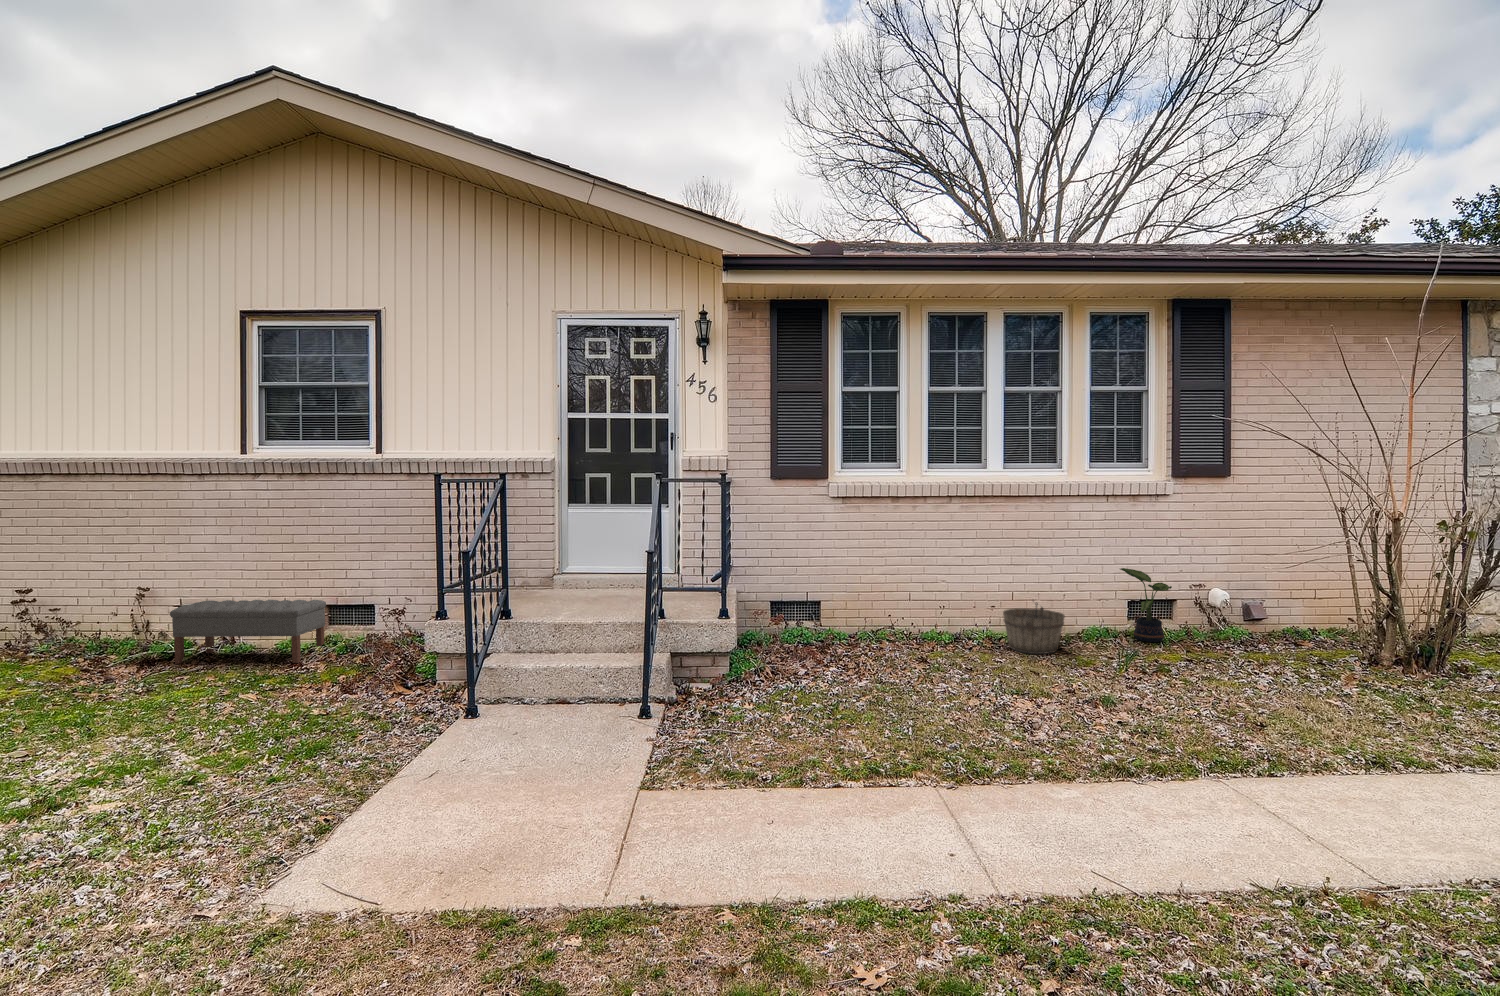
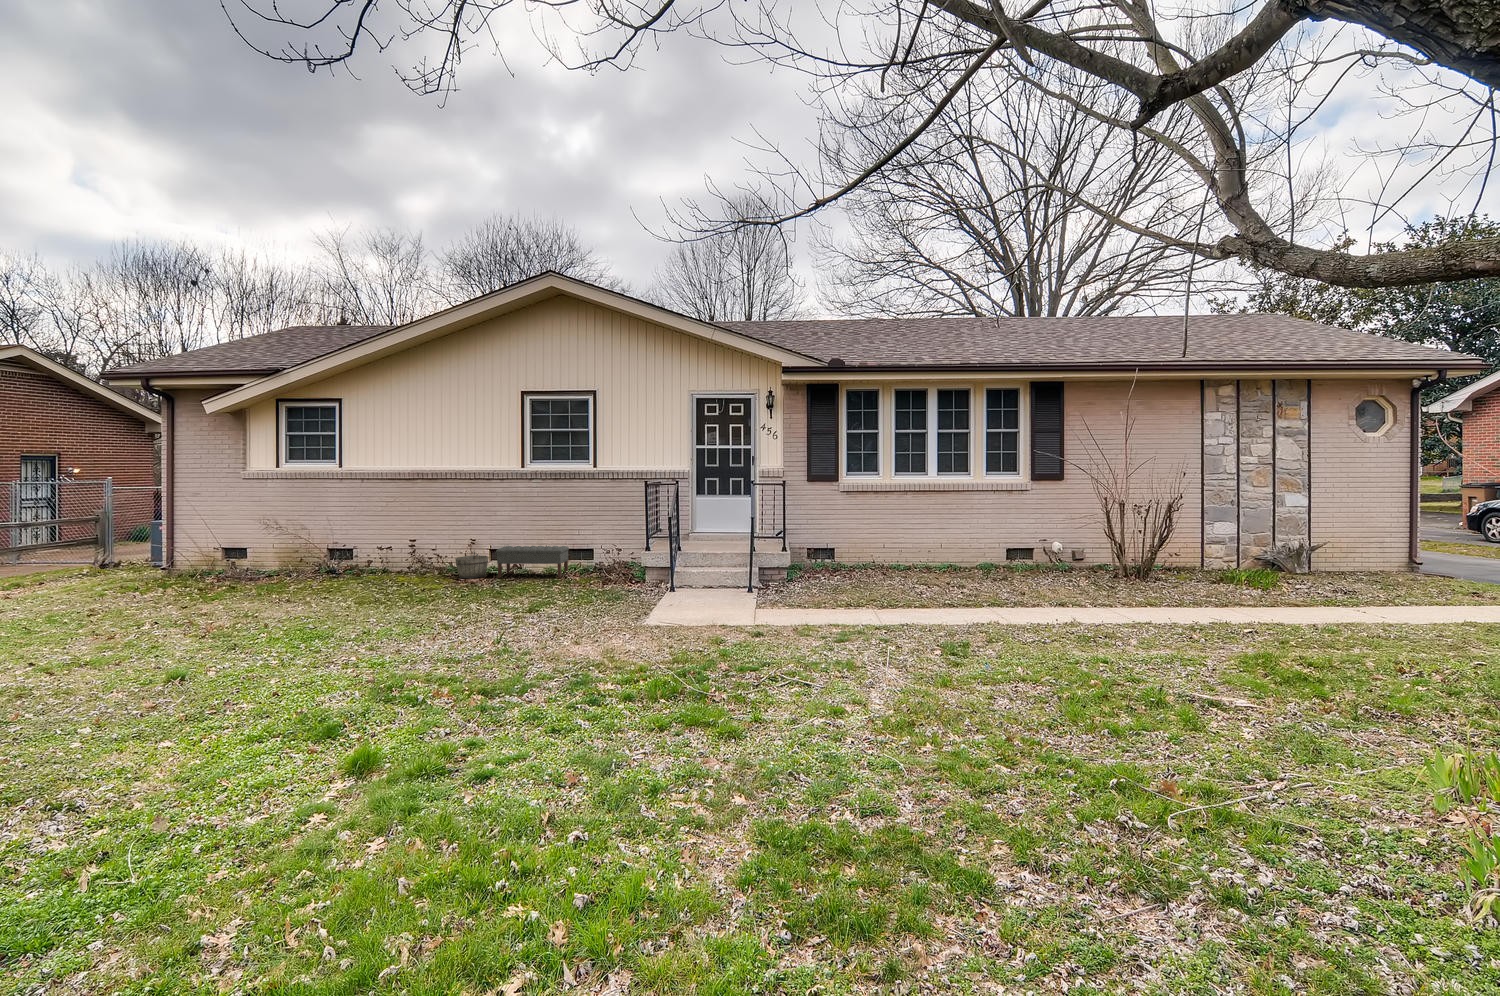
potted plant: present [1120,568,1172,642] -> none [1001,531,1029,571]
wooden bucket: present [1003,602,1065,654] -> present [455,552,489,578]

